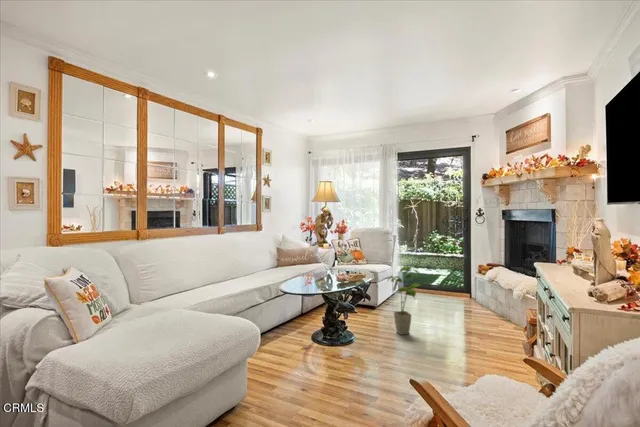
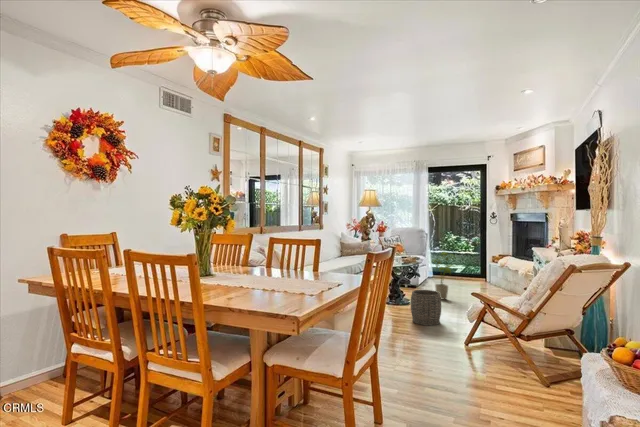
woven basket: none [331,338,382,408] -> present [411,290,441,325]

